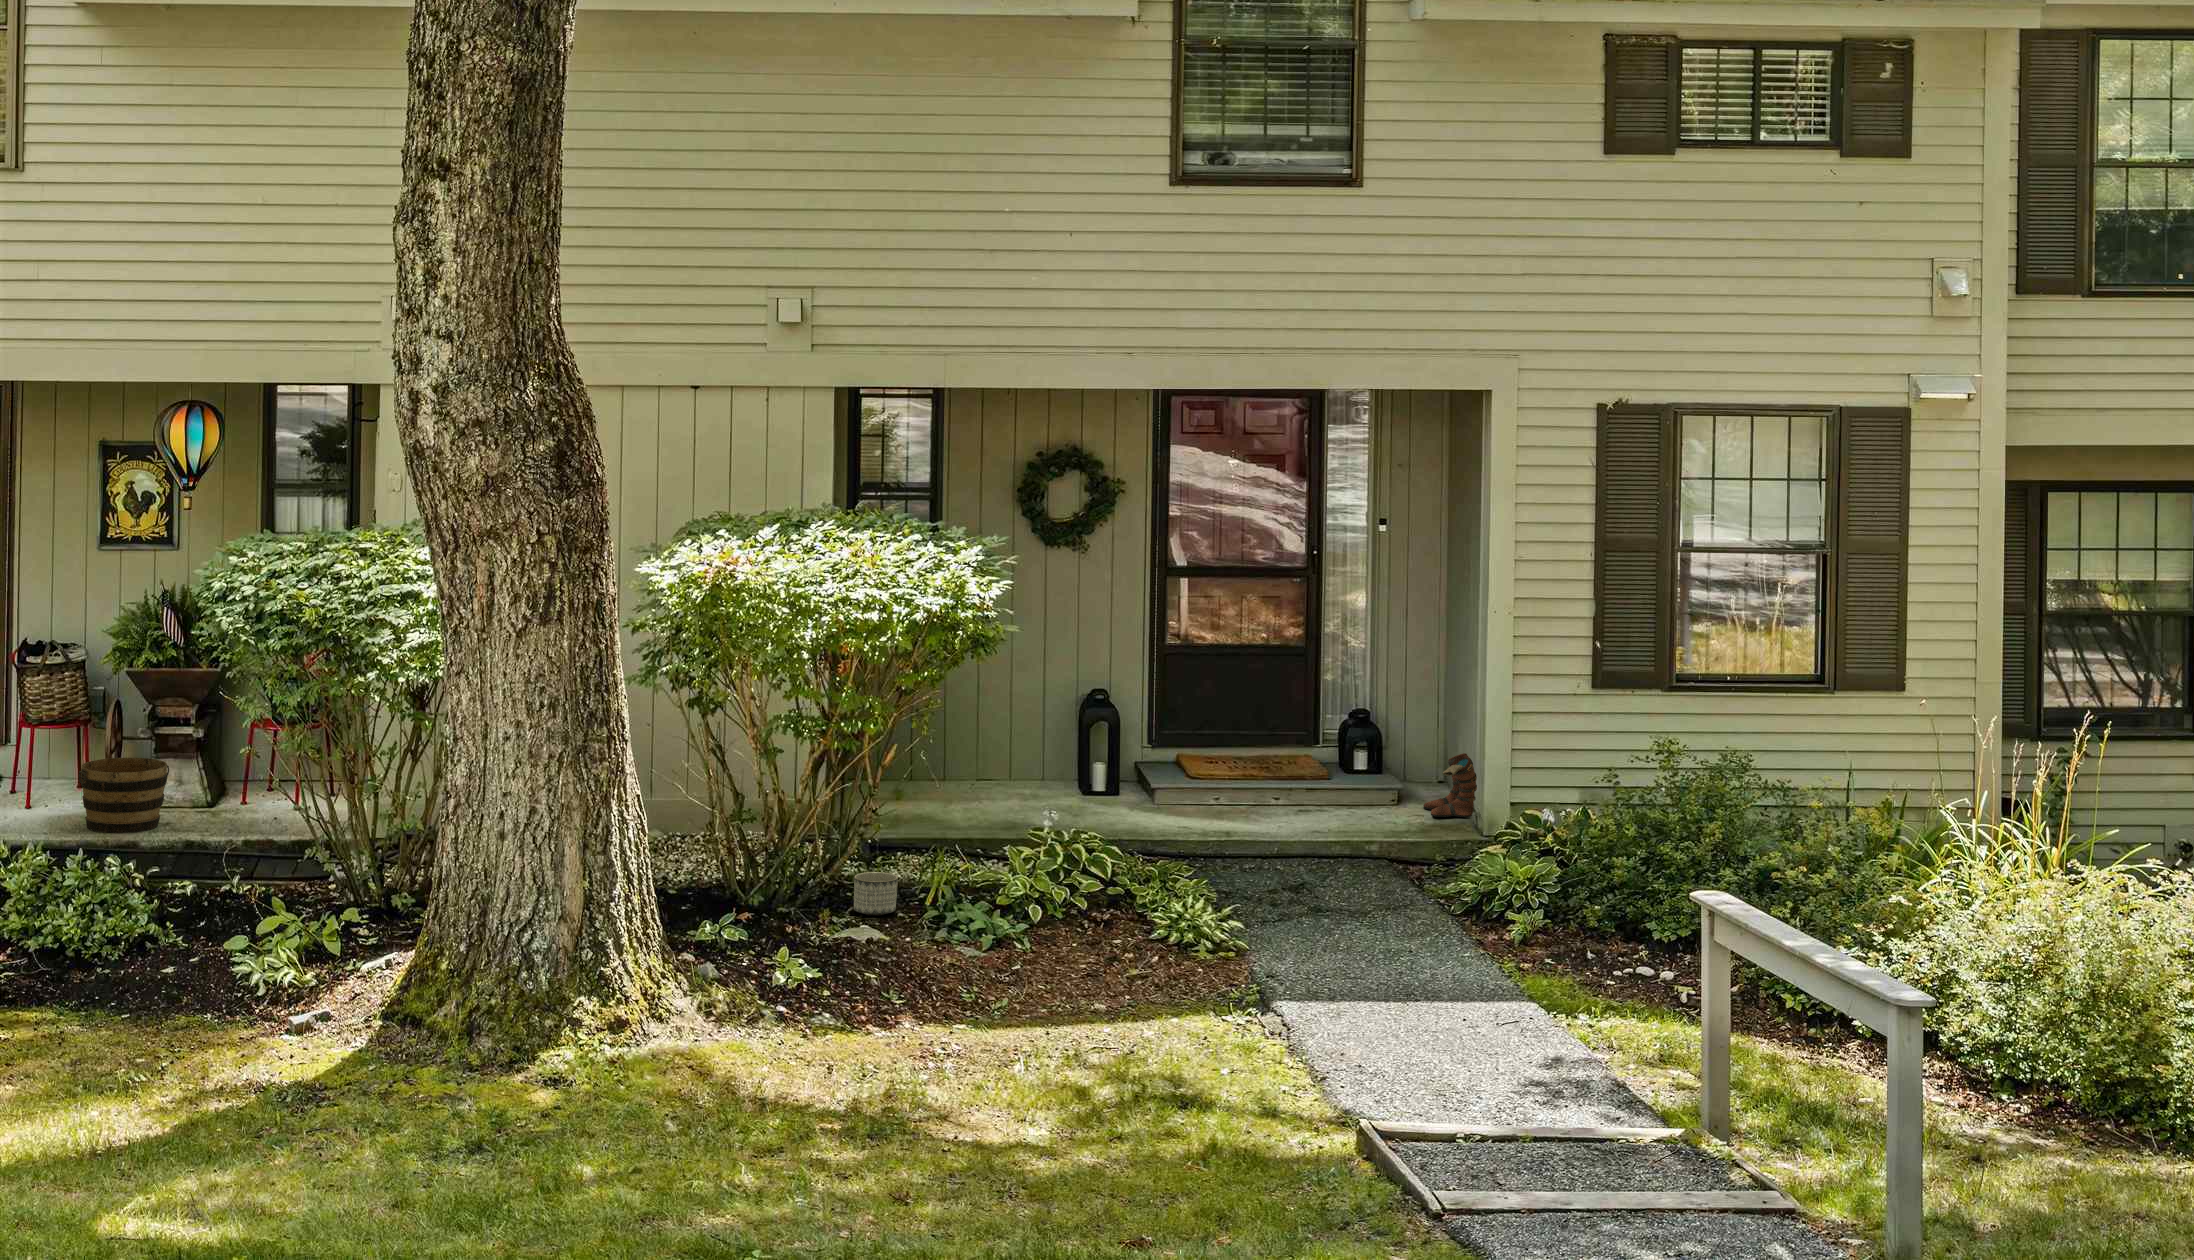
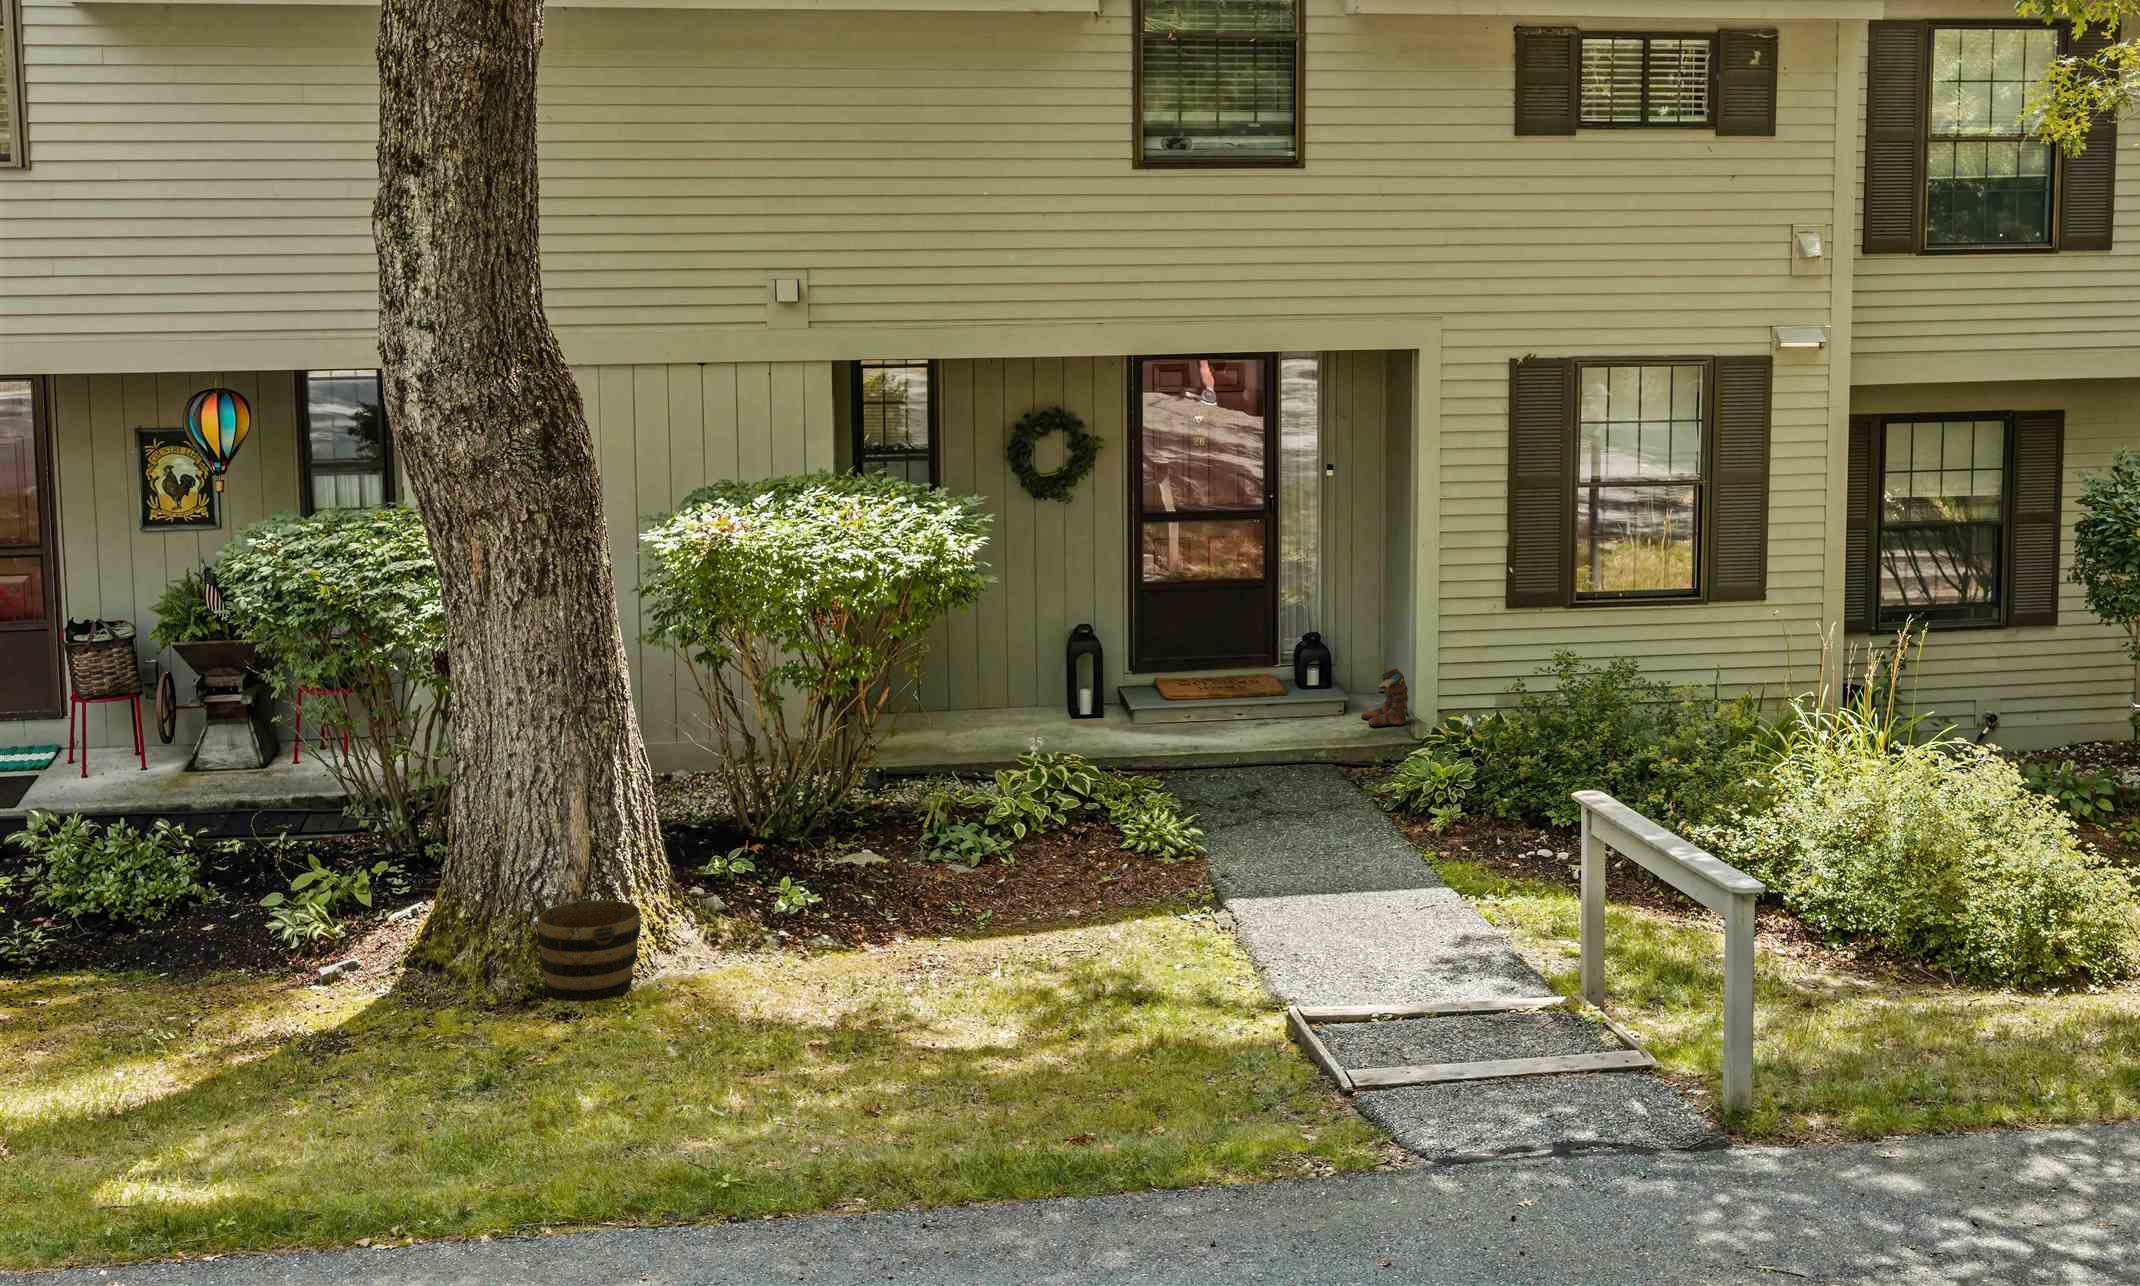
bucket: present [79,758,169,833] -> present [537,901,641,1001]
planter: present [854,872,898,916] -> none [851,801,891,841]

